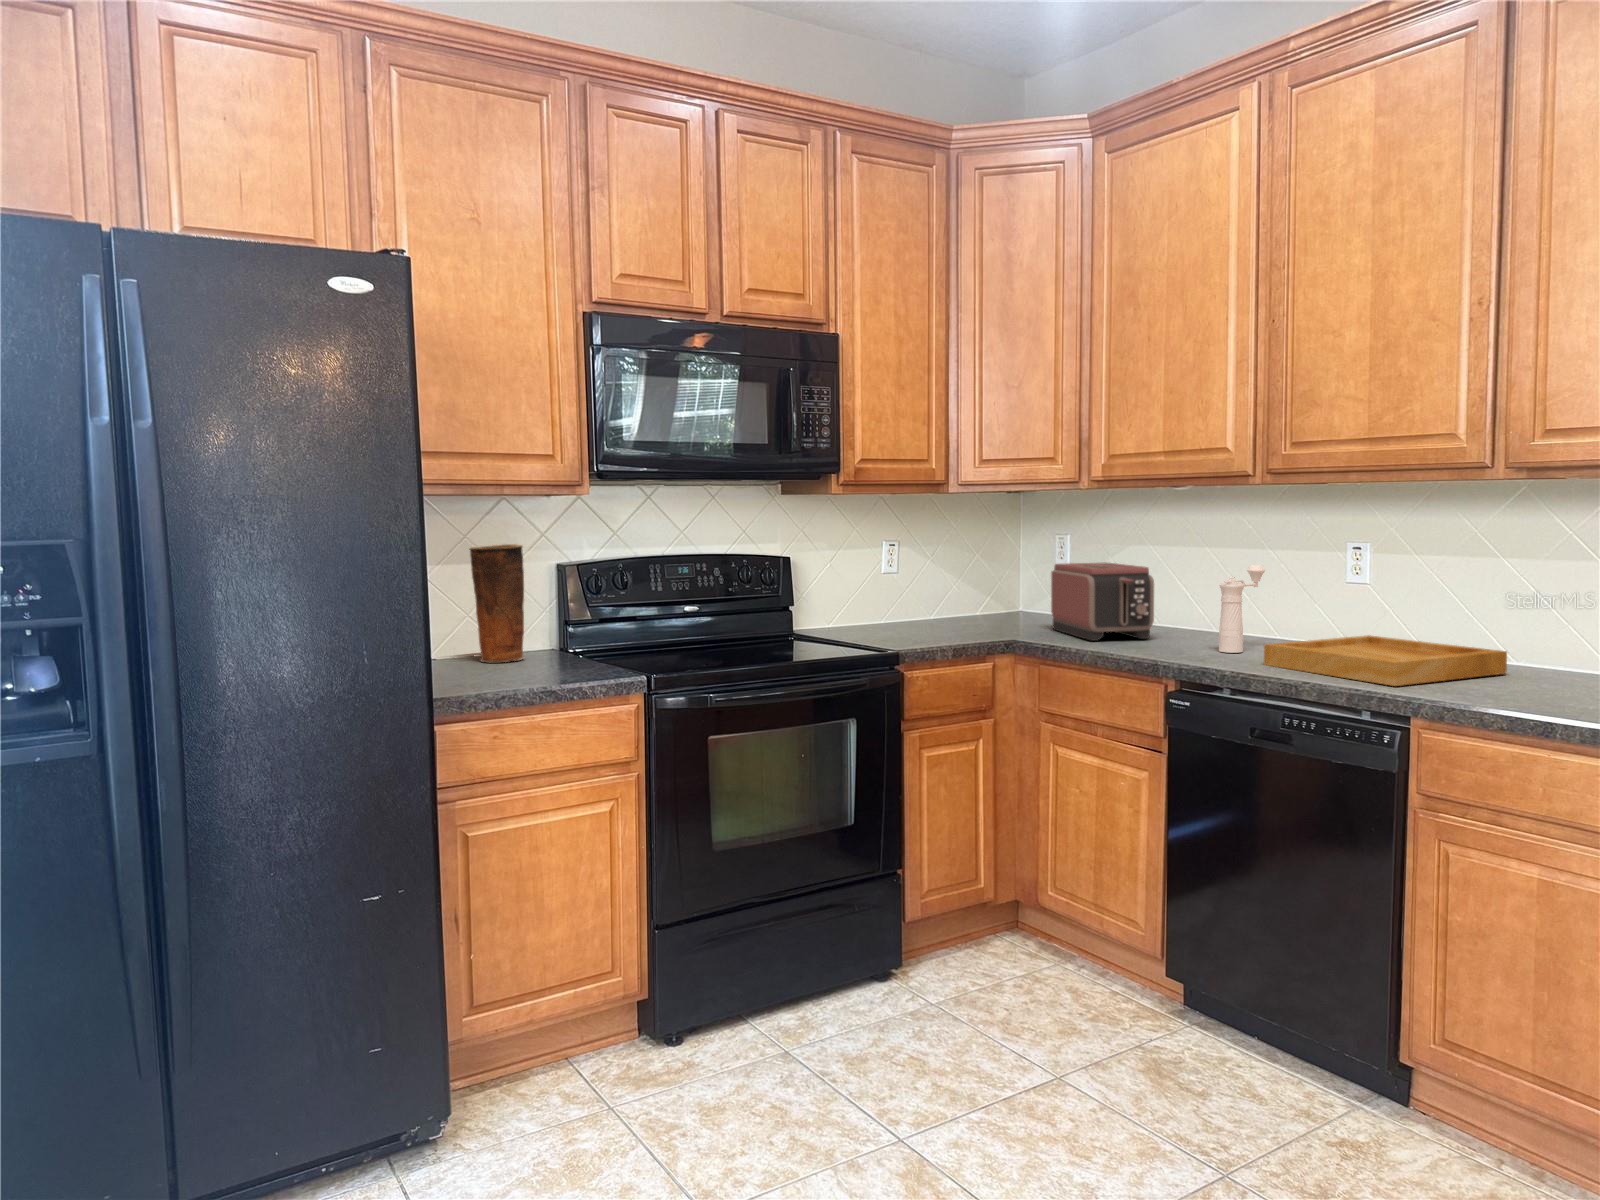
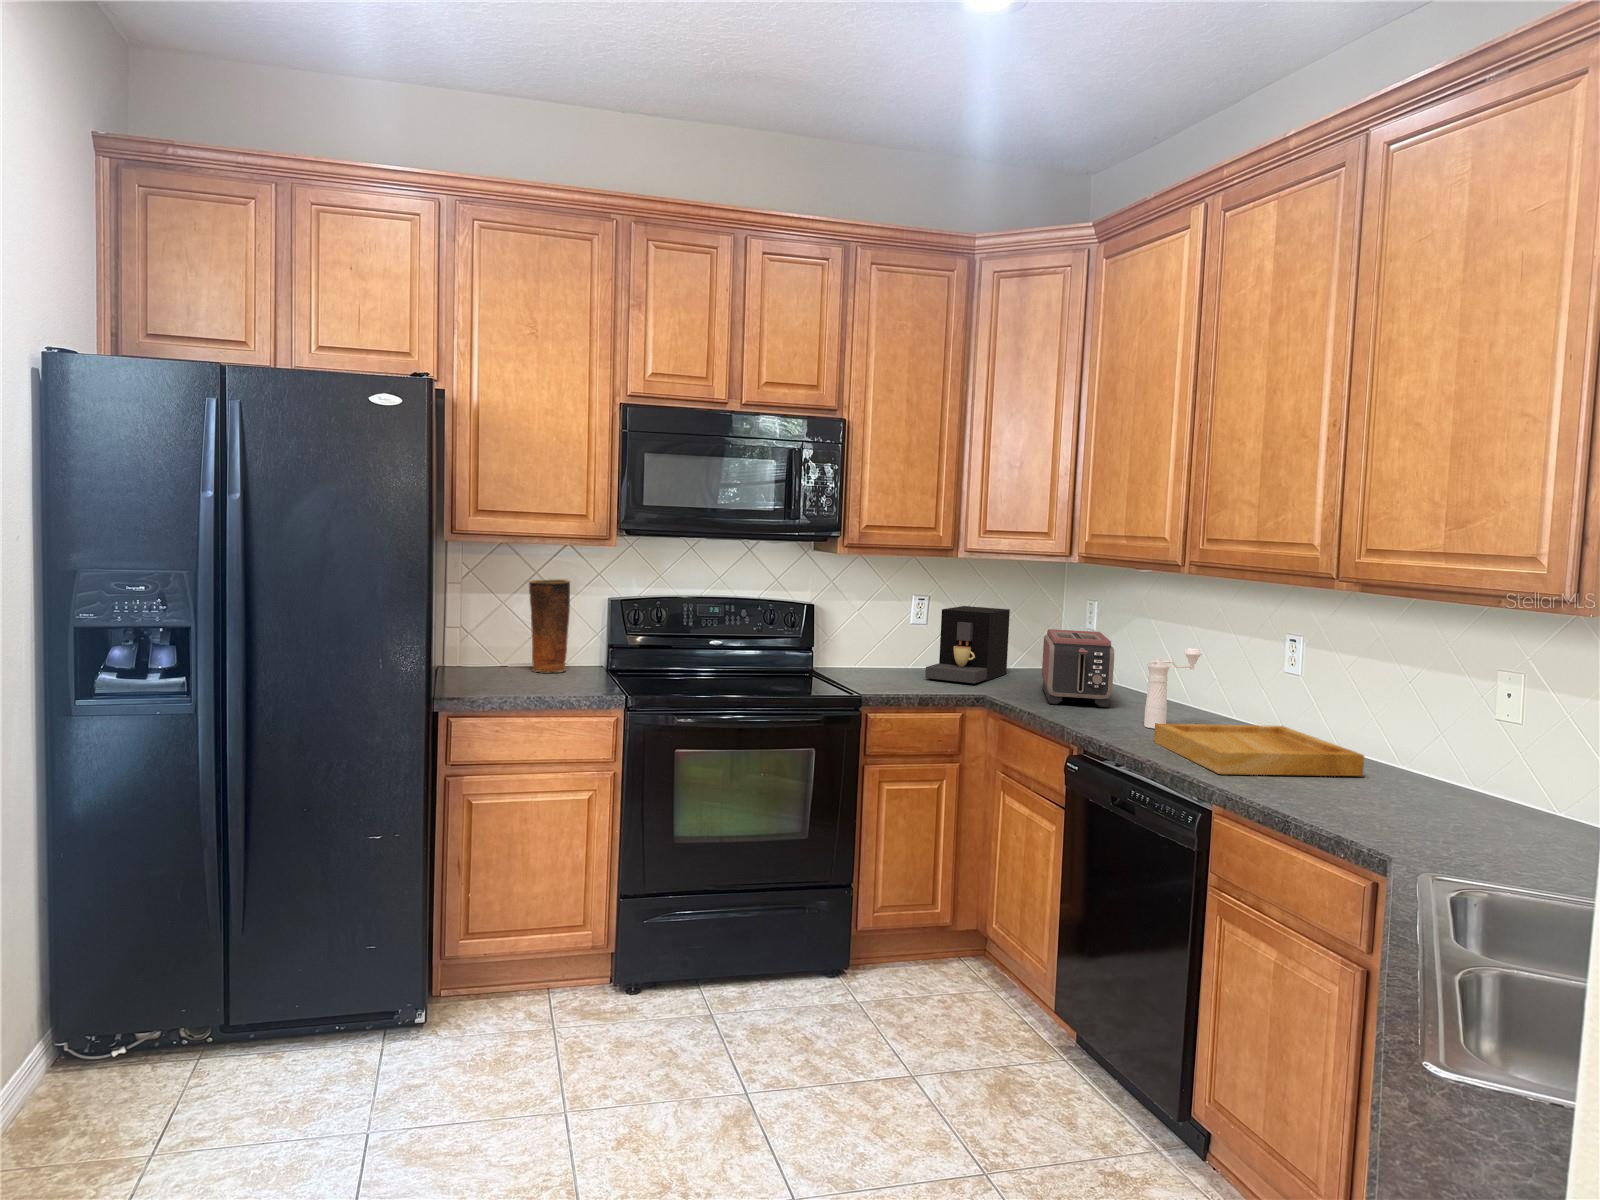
coffee maker: none [925,550,986,630] -> present [925,606,1010,683]

